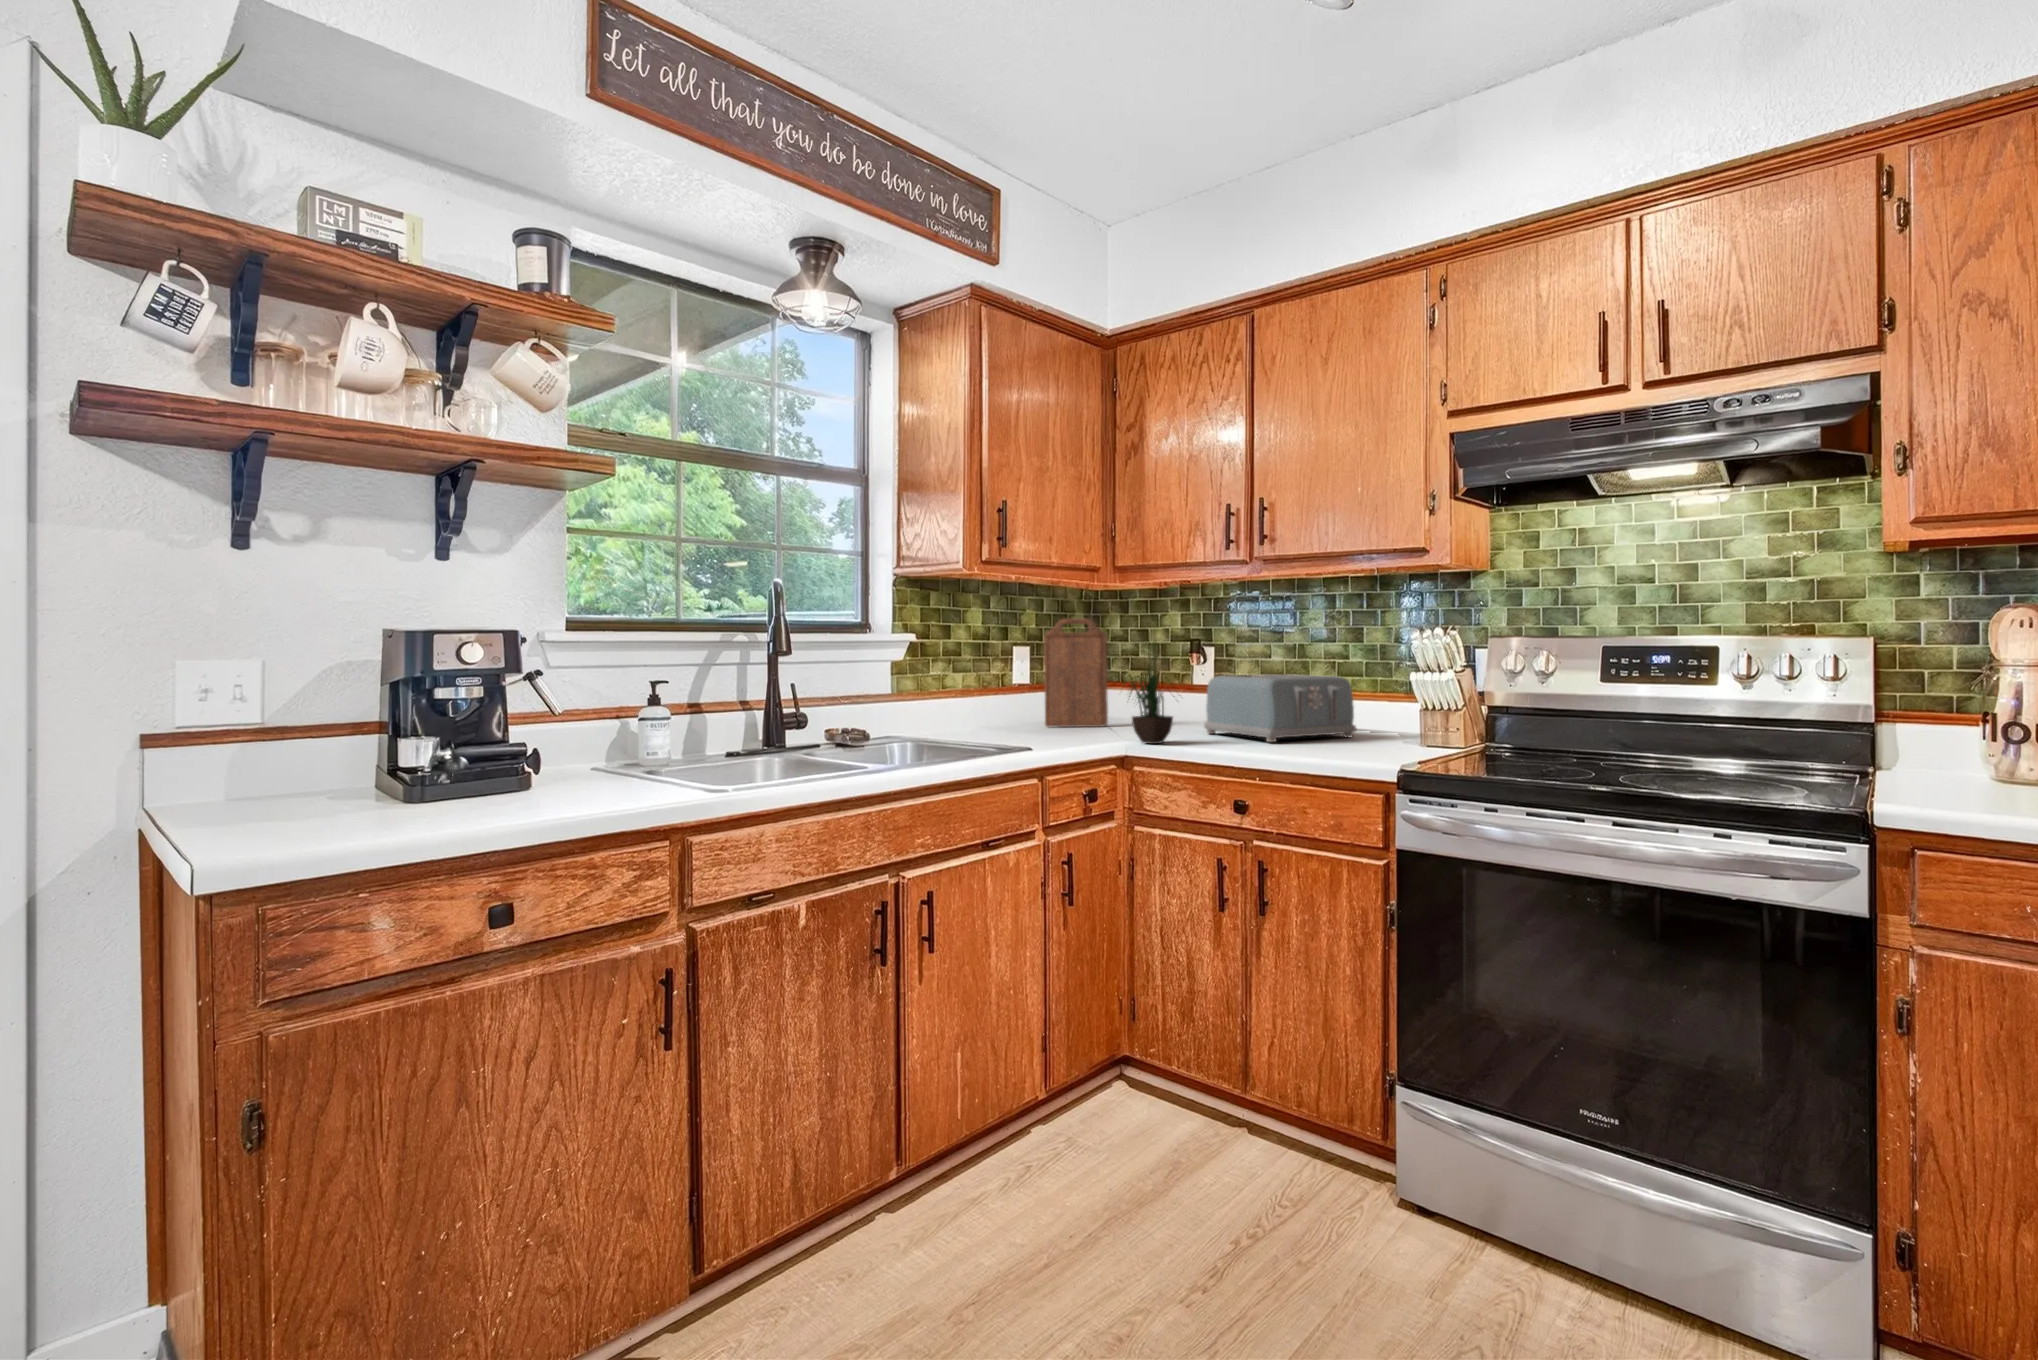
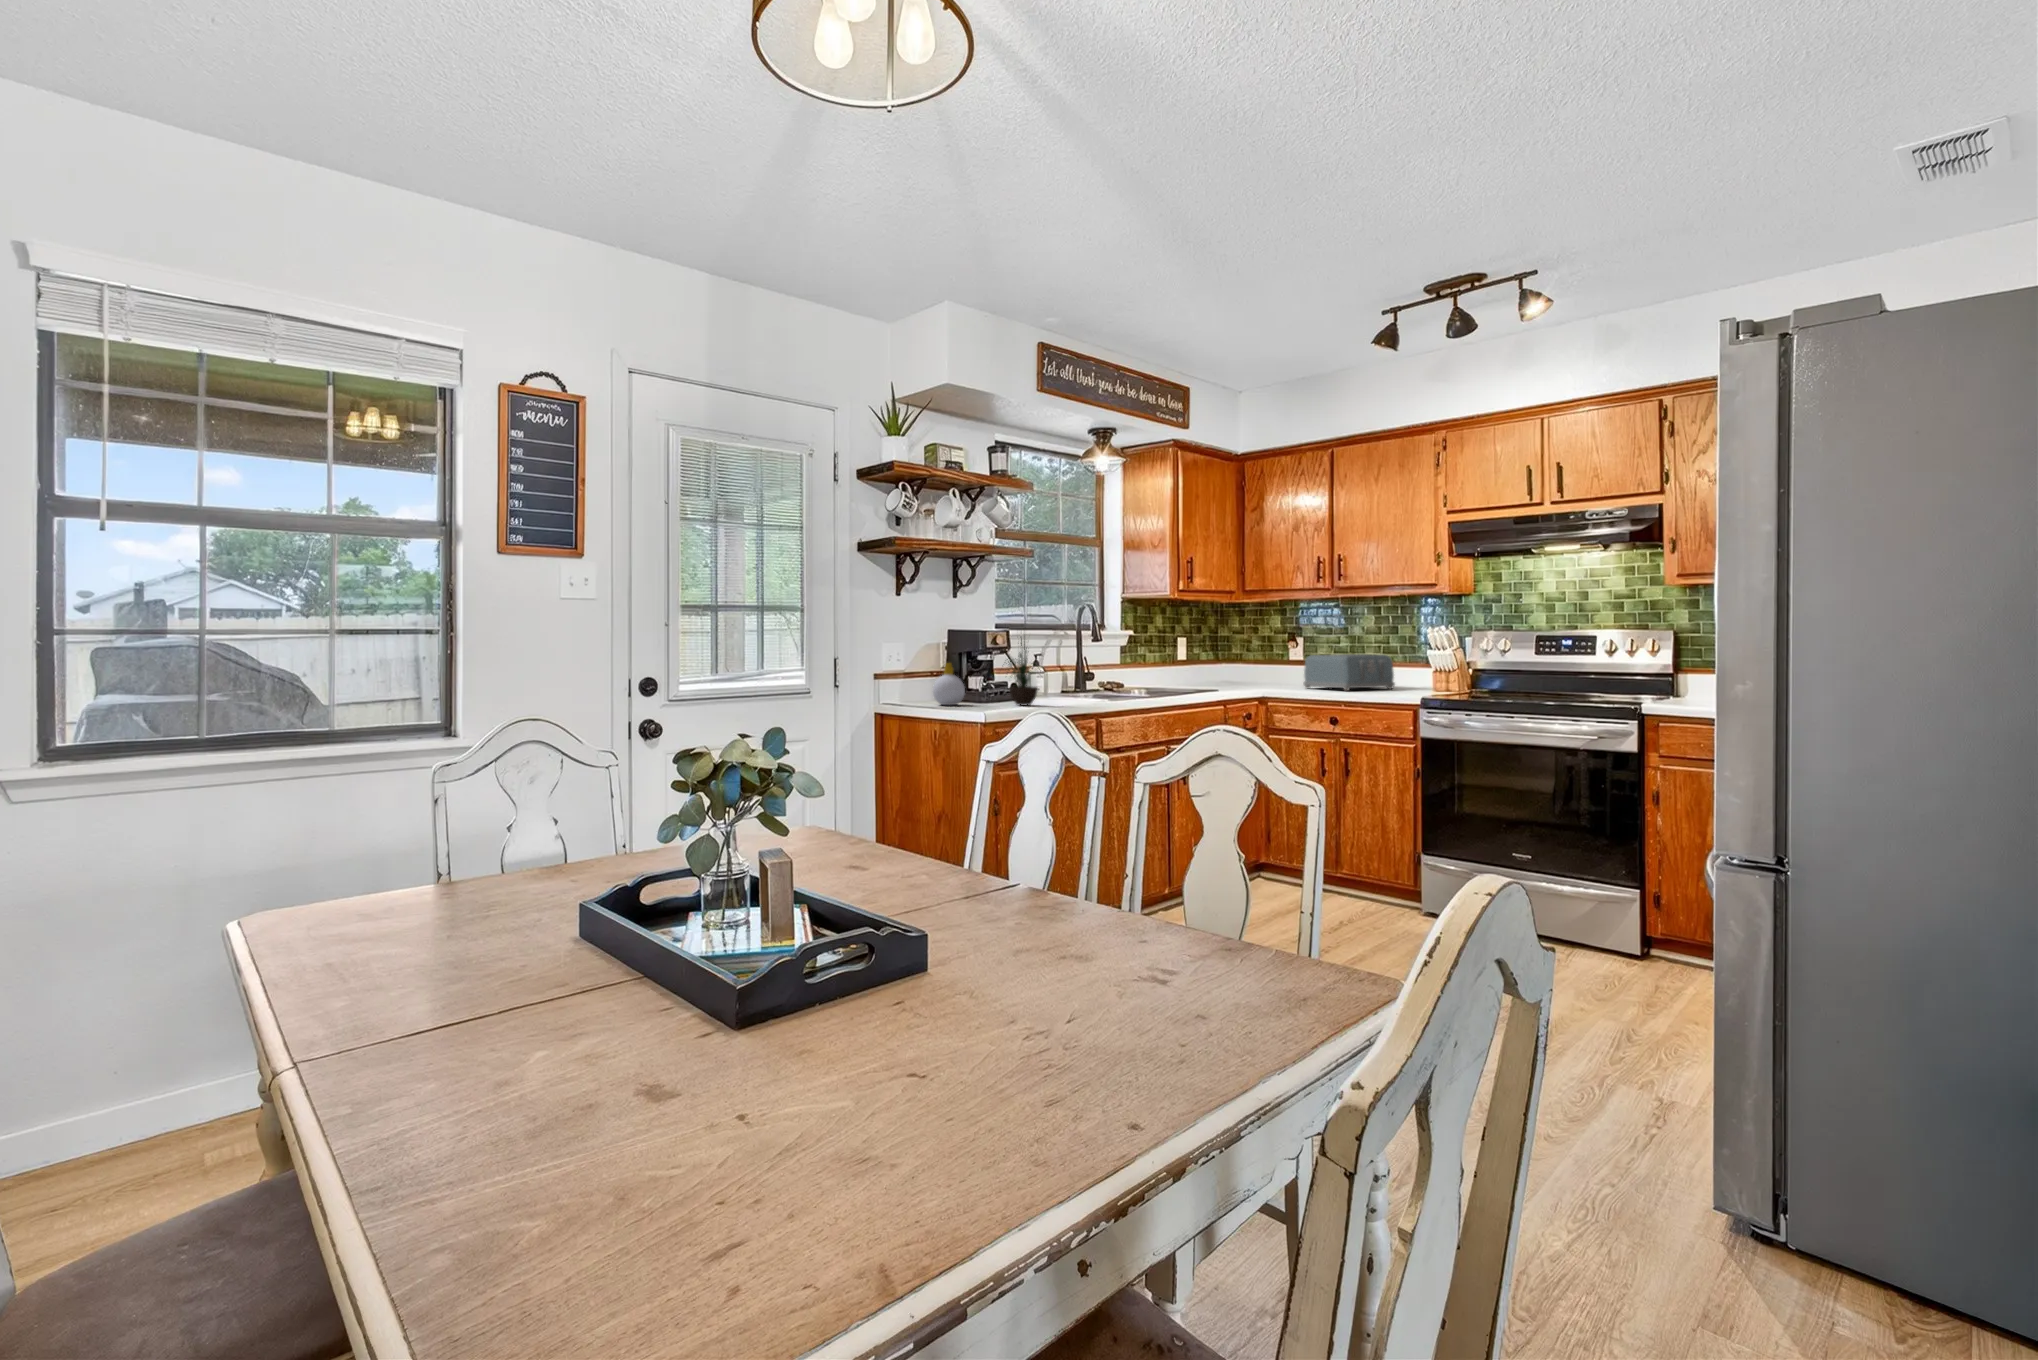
cutting board: present [1044,619,1108,727] -> none [1201,622,1240,686]
potted plant: present [1125,643,1173,744] -> present [1007,636,1038,705]
soap bottle: none [220,706,323,814] -> present [933,663,965,705]

